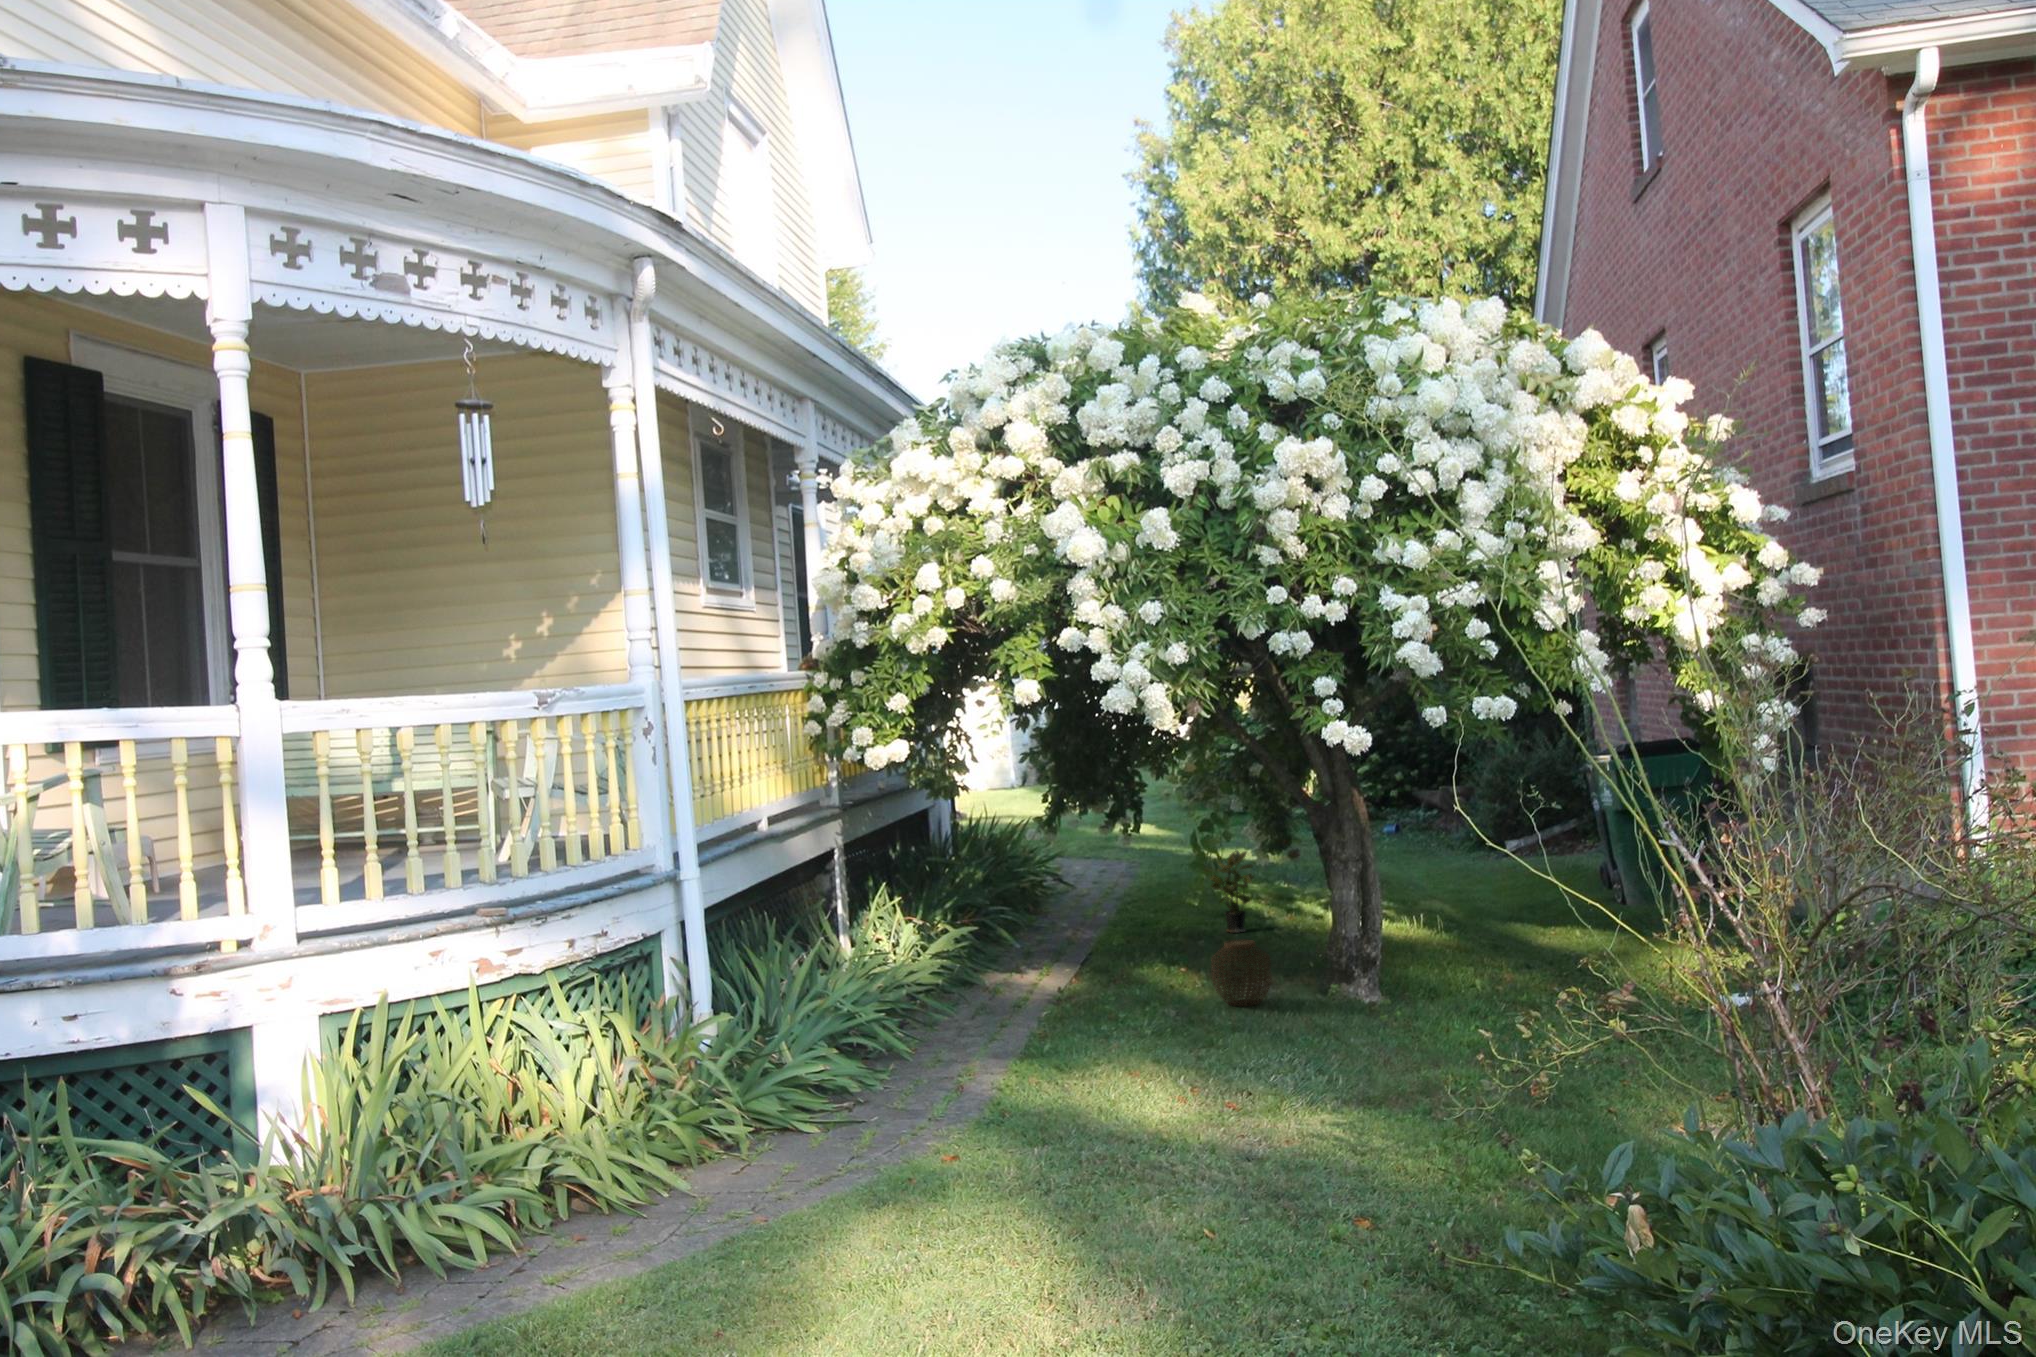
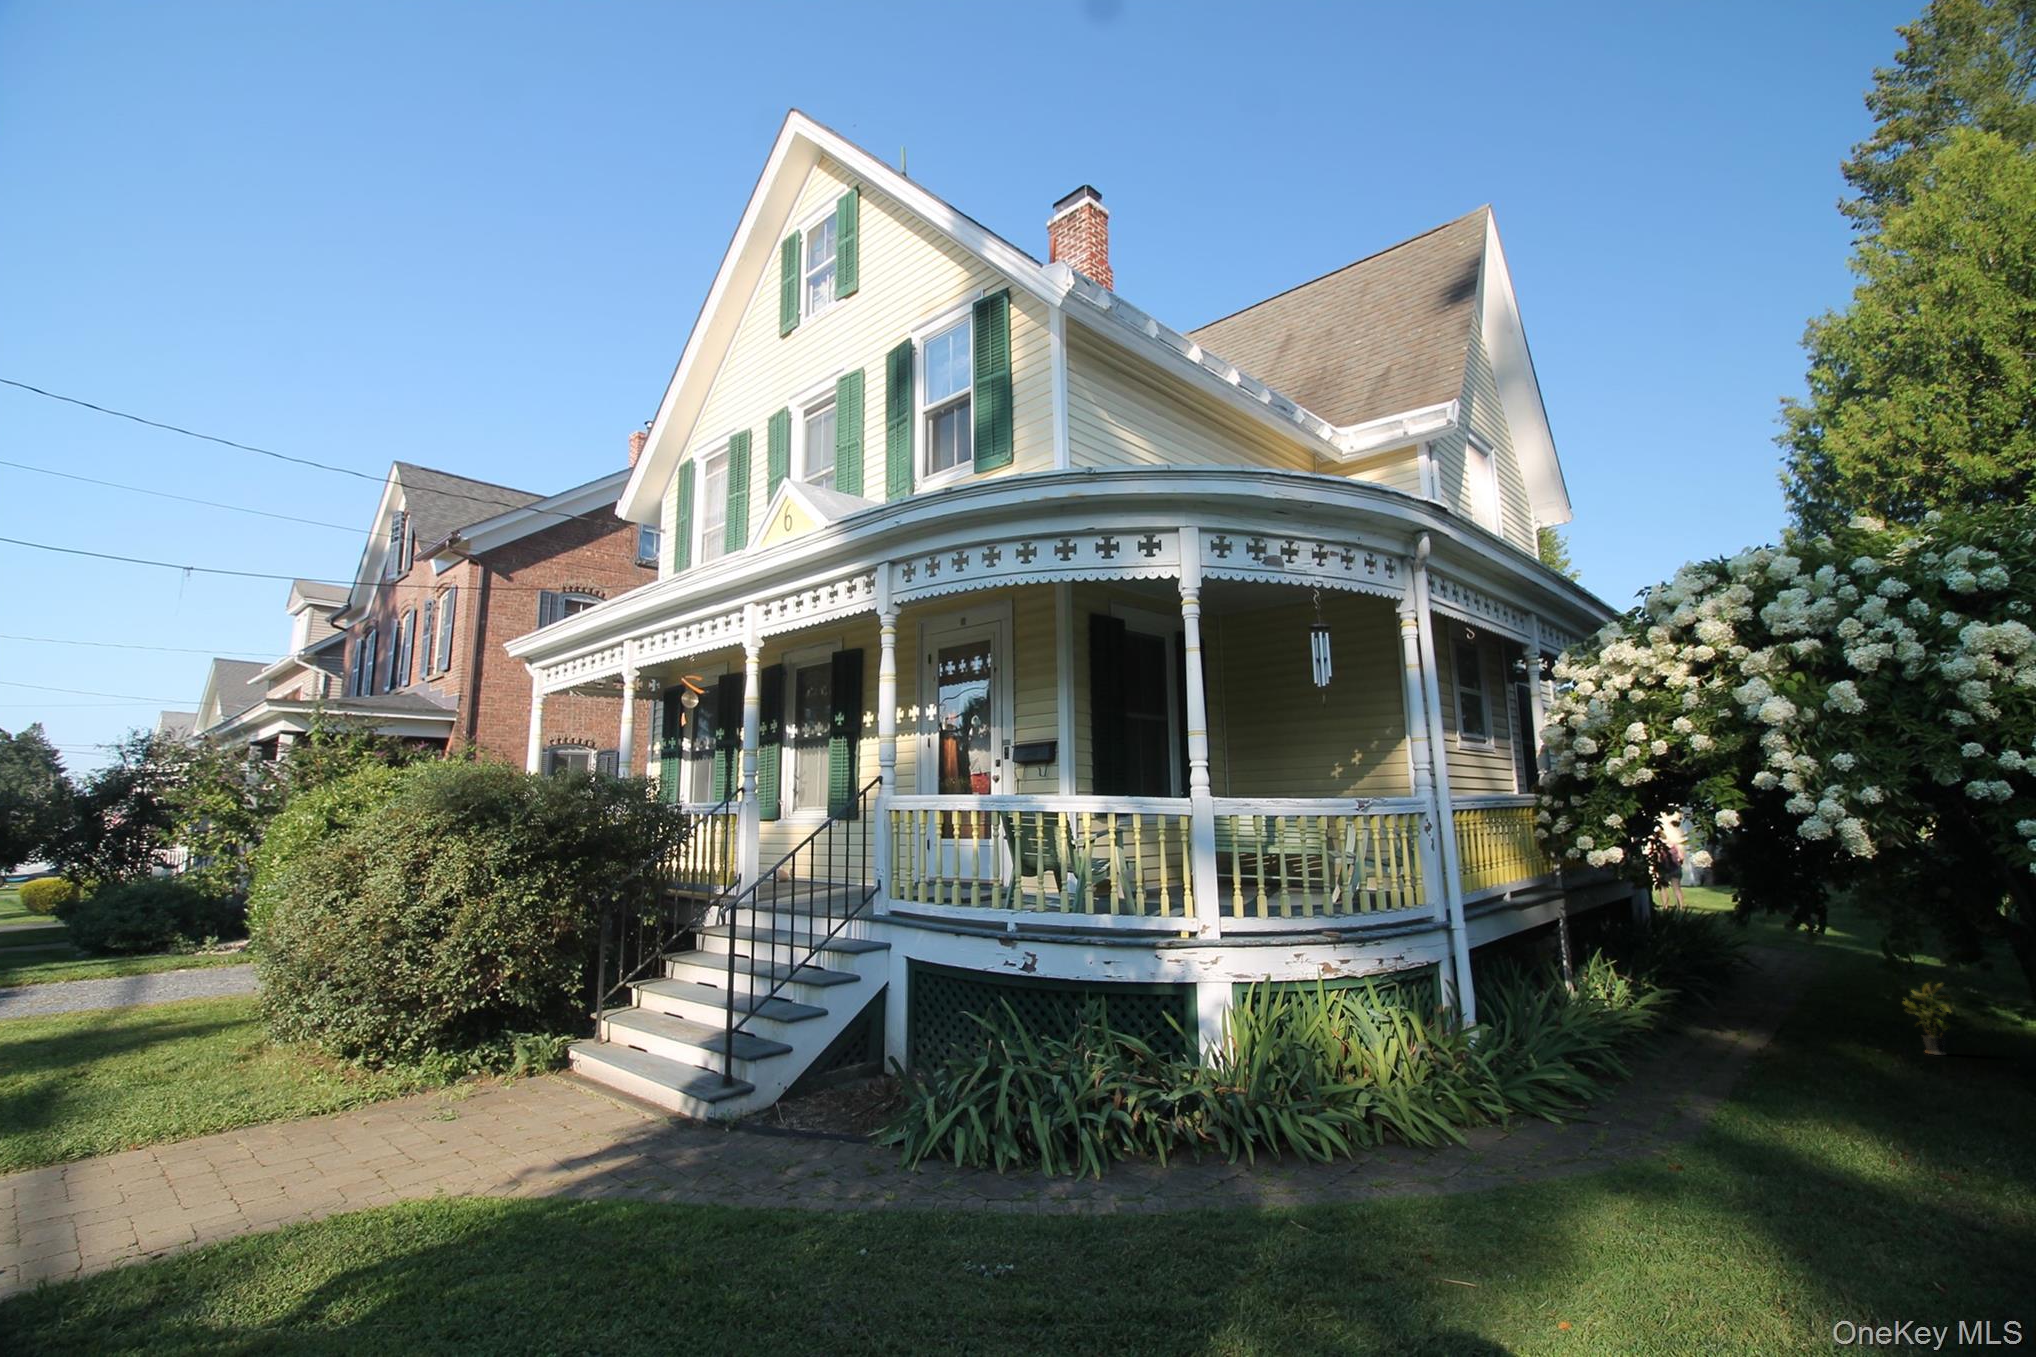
woven basket: present [1211,940,1271,1006] -> none [1915,1049,1985,1110]

